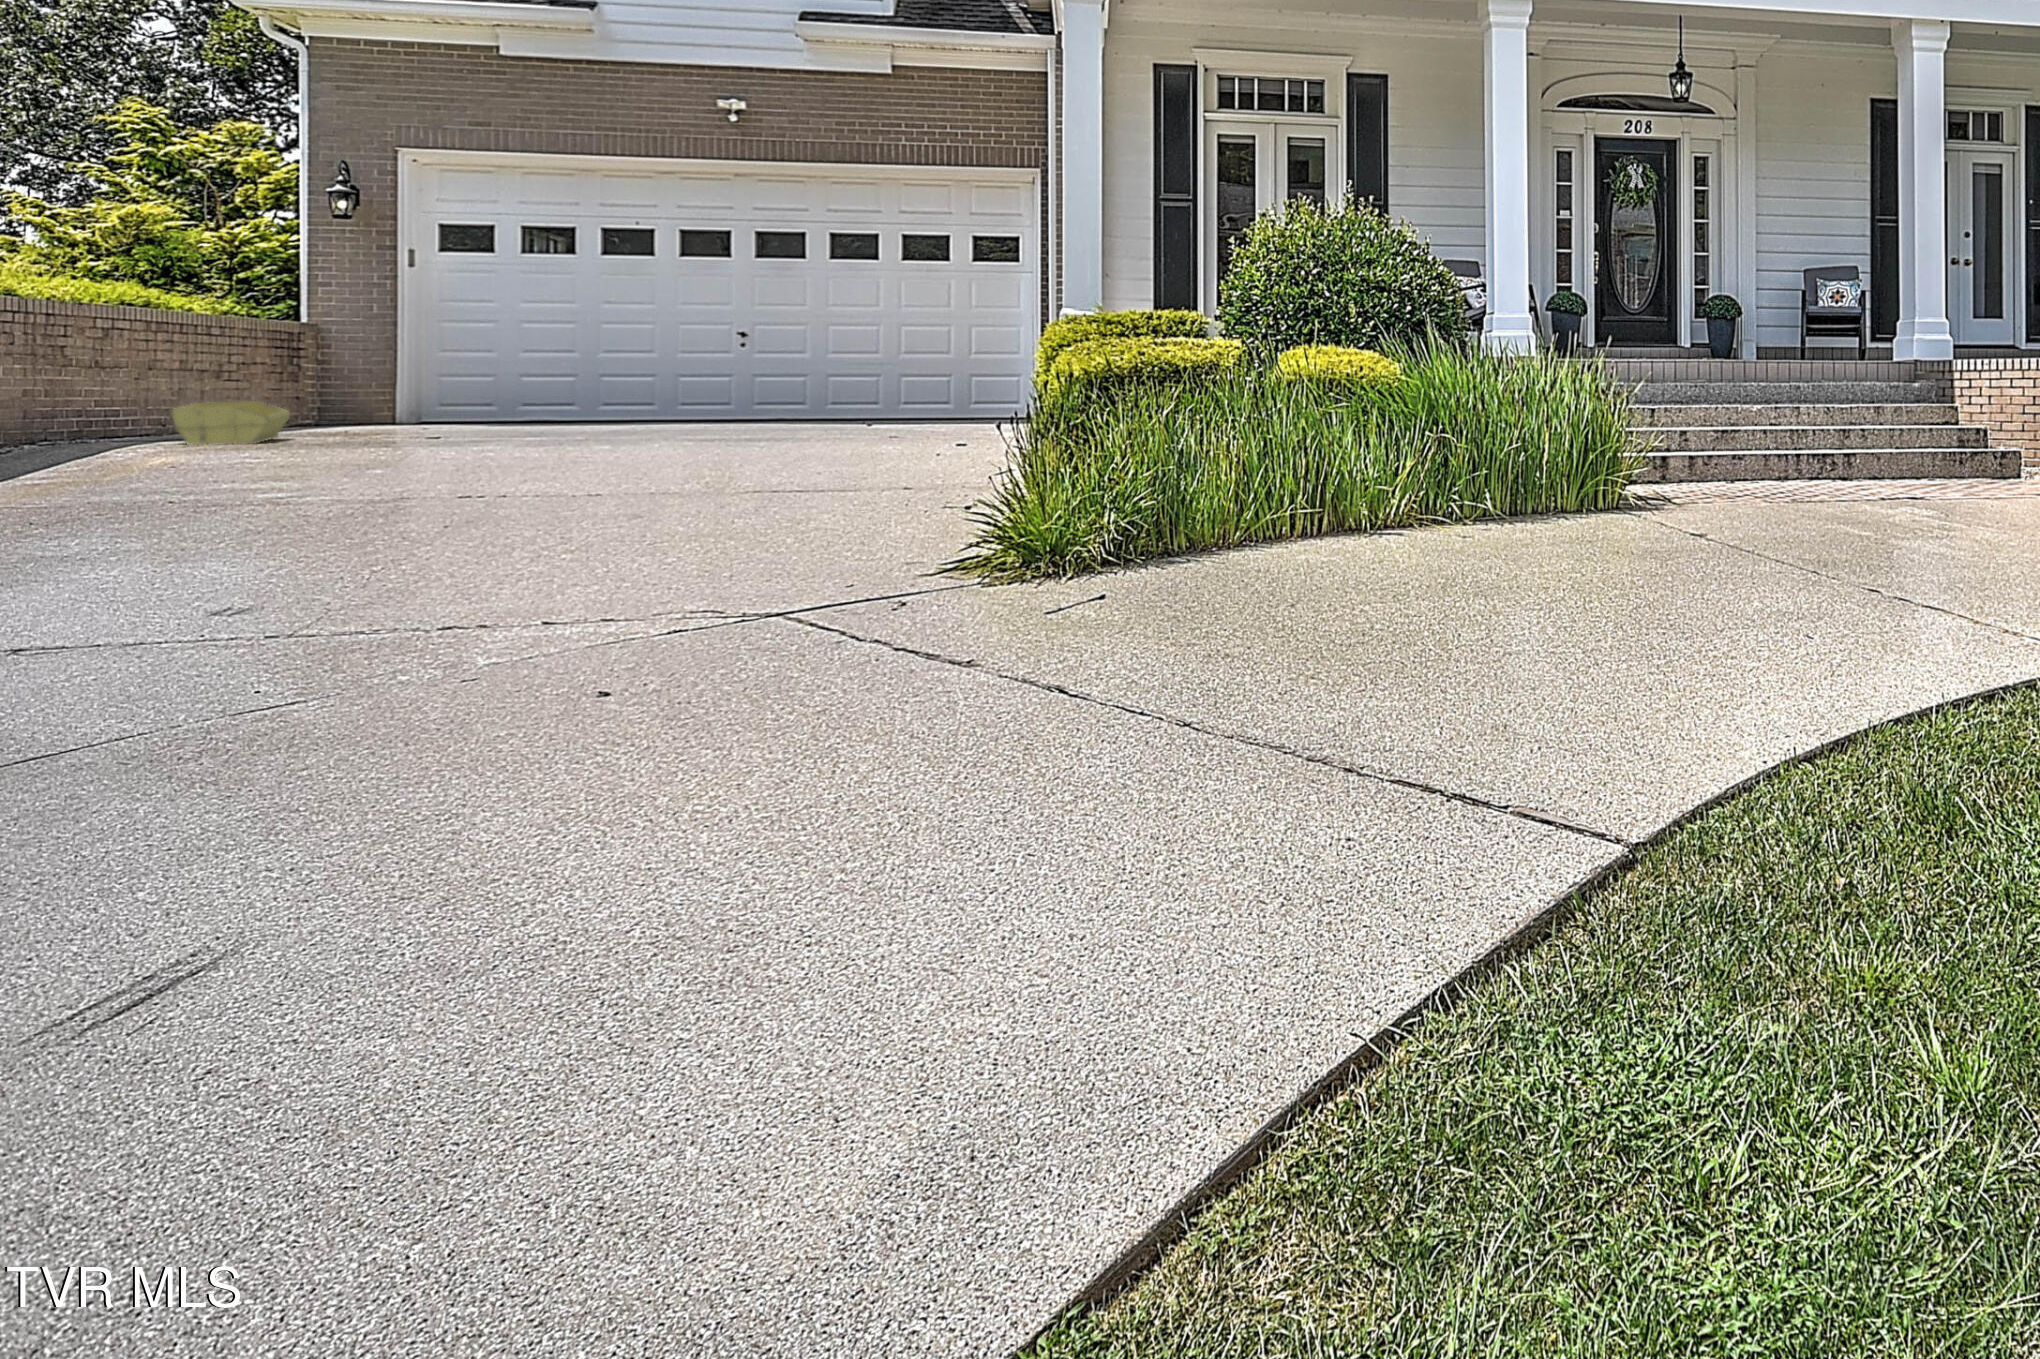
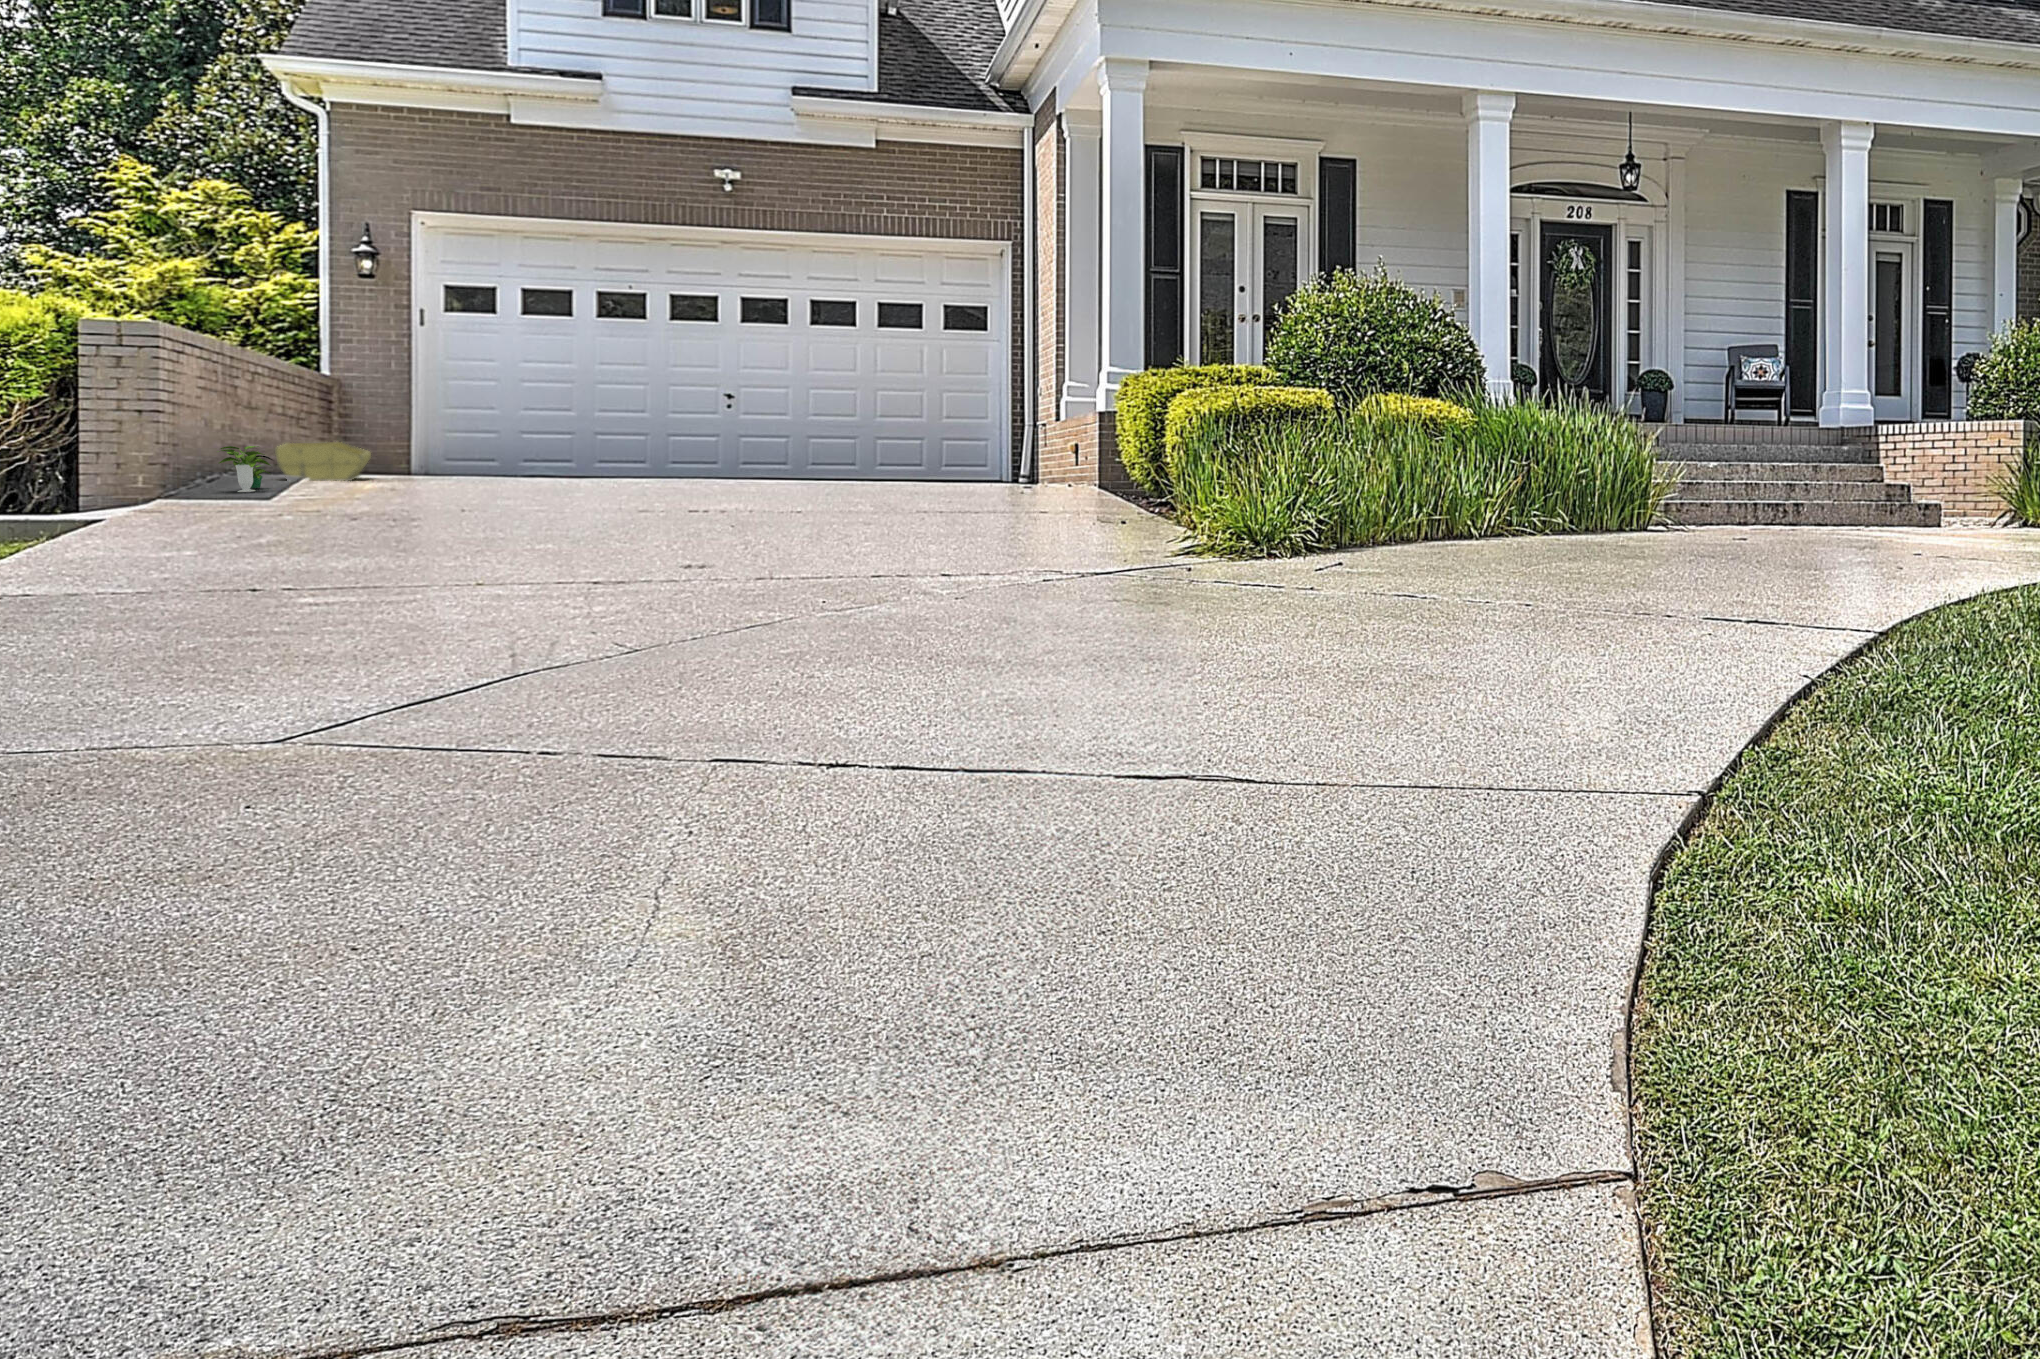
potted plant: none [28,415,108,467] -> present [219,446,272,492]

